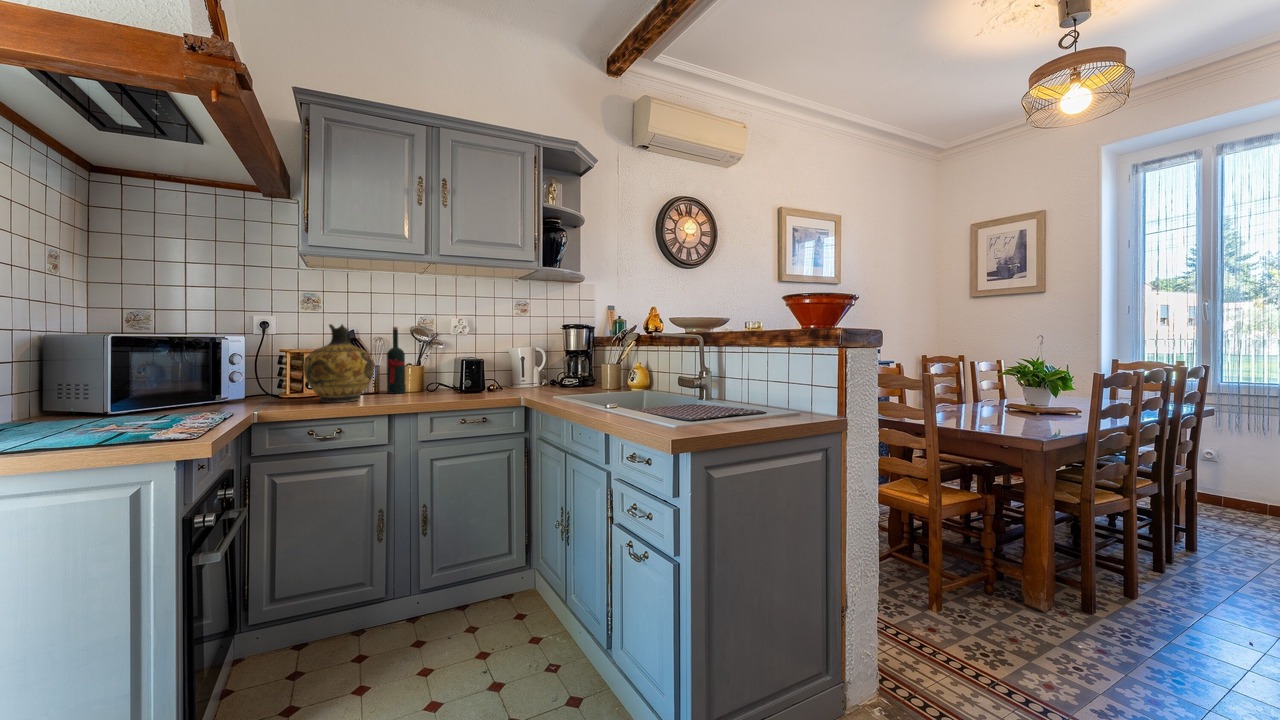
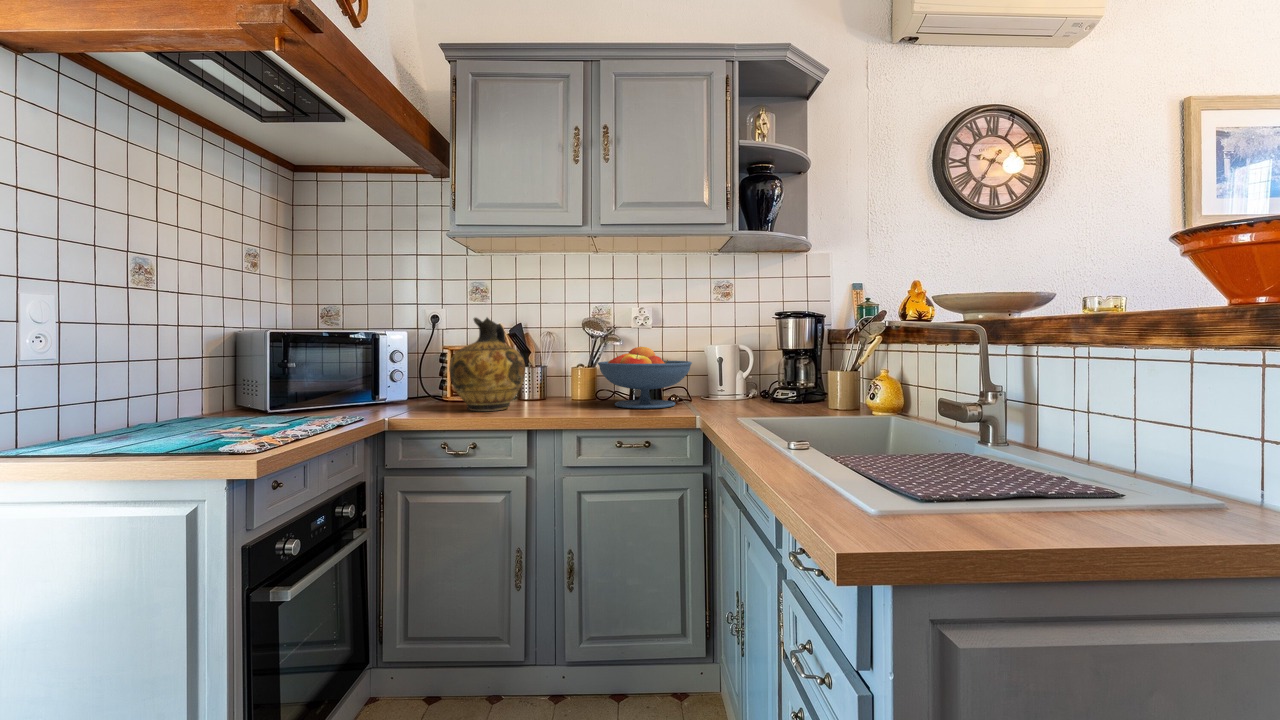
wine bottle: present [387,327,406,394] -> none [551,320,573,401]
fruit bowl: none [435,349,509,395] -> present [598,347,692,408]

